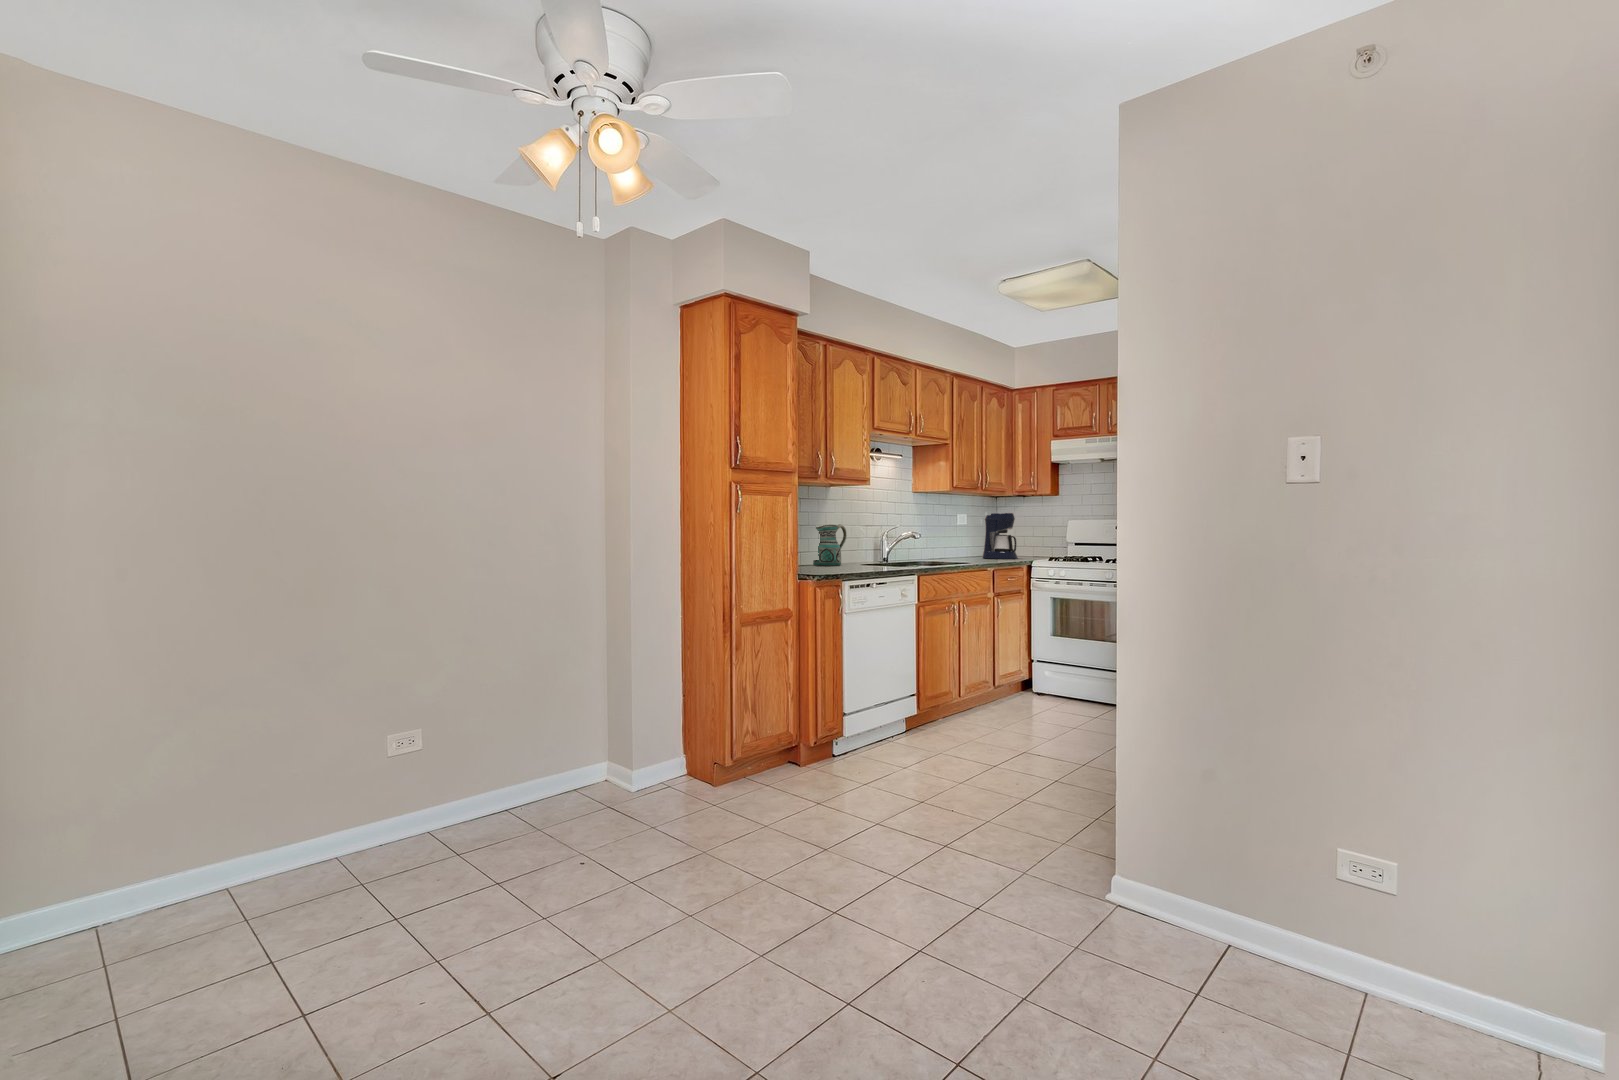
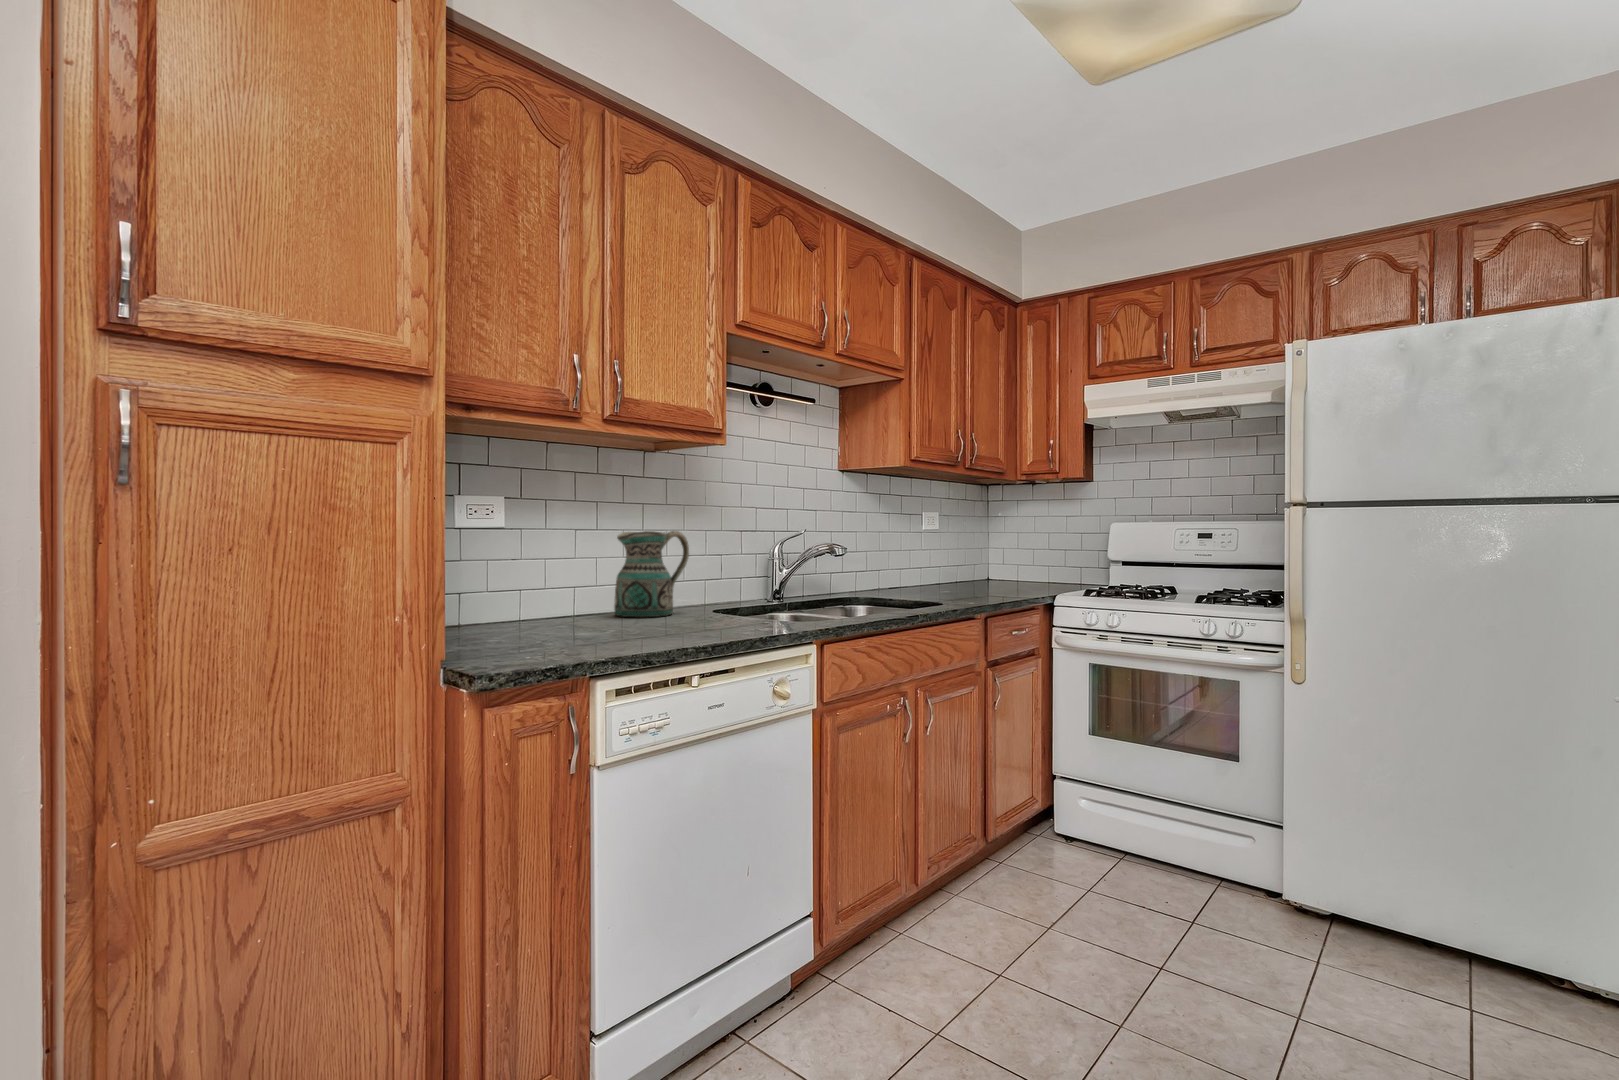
coffee maker: present [982,513,1018,559] -> none [965,511,1026,590]

